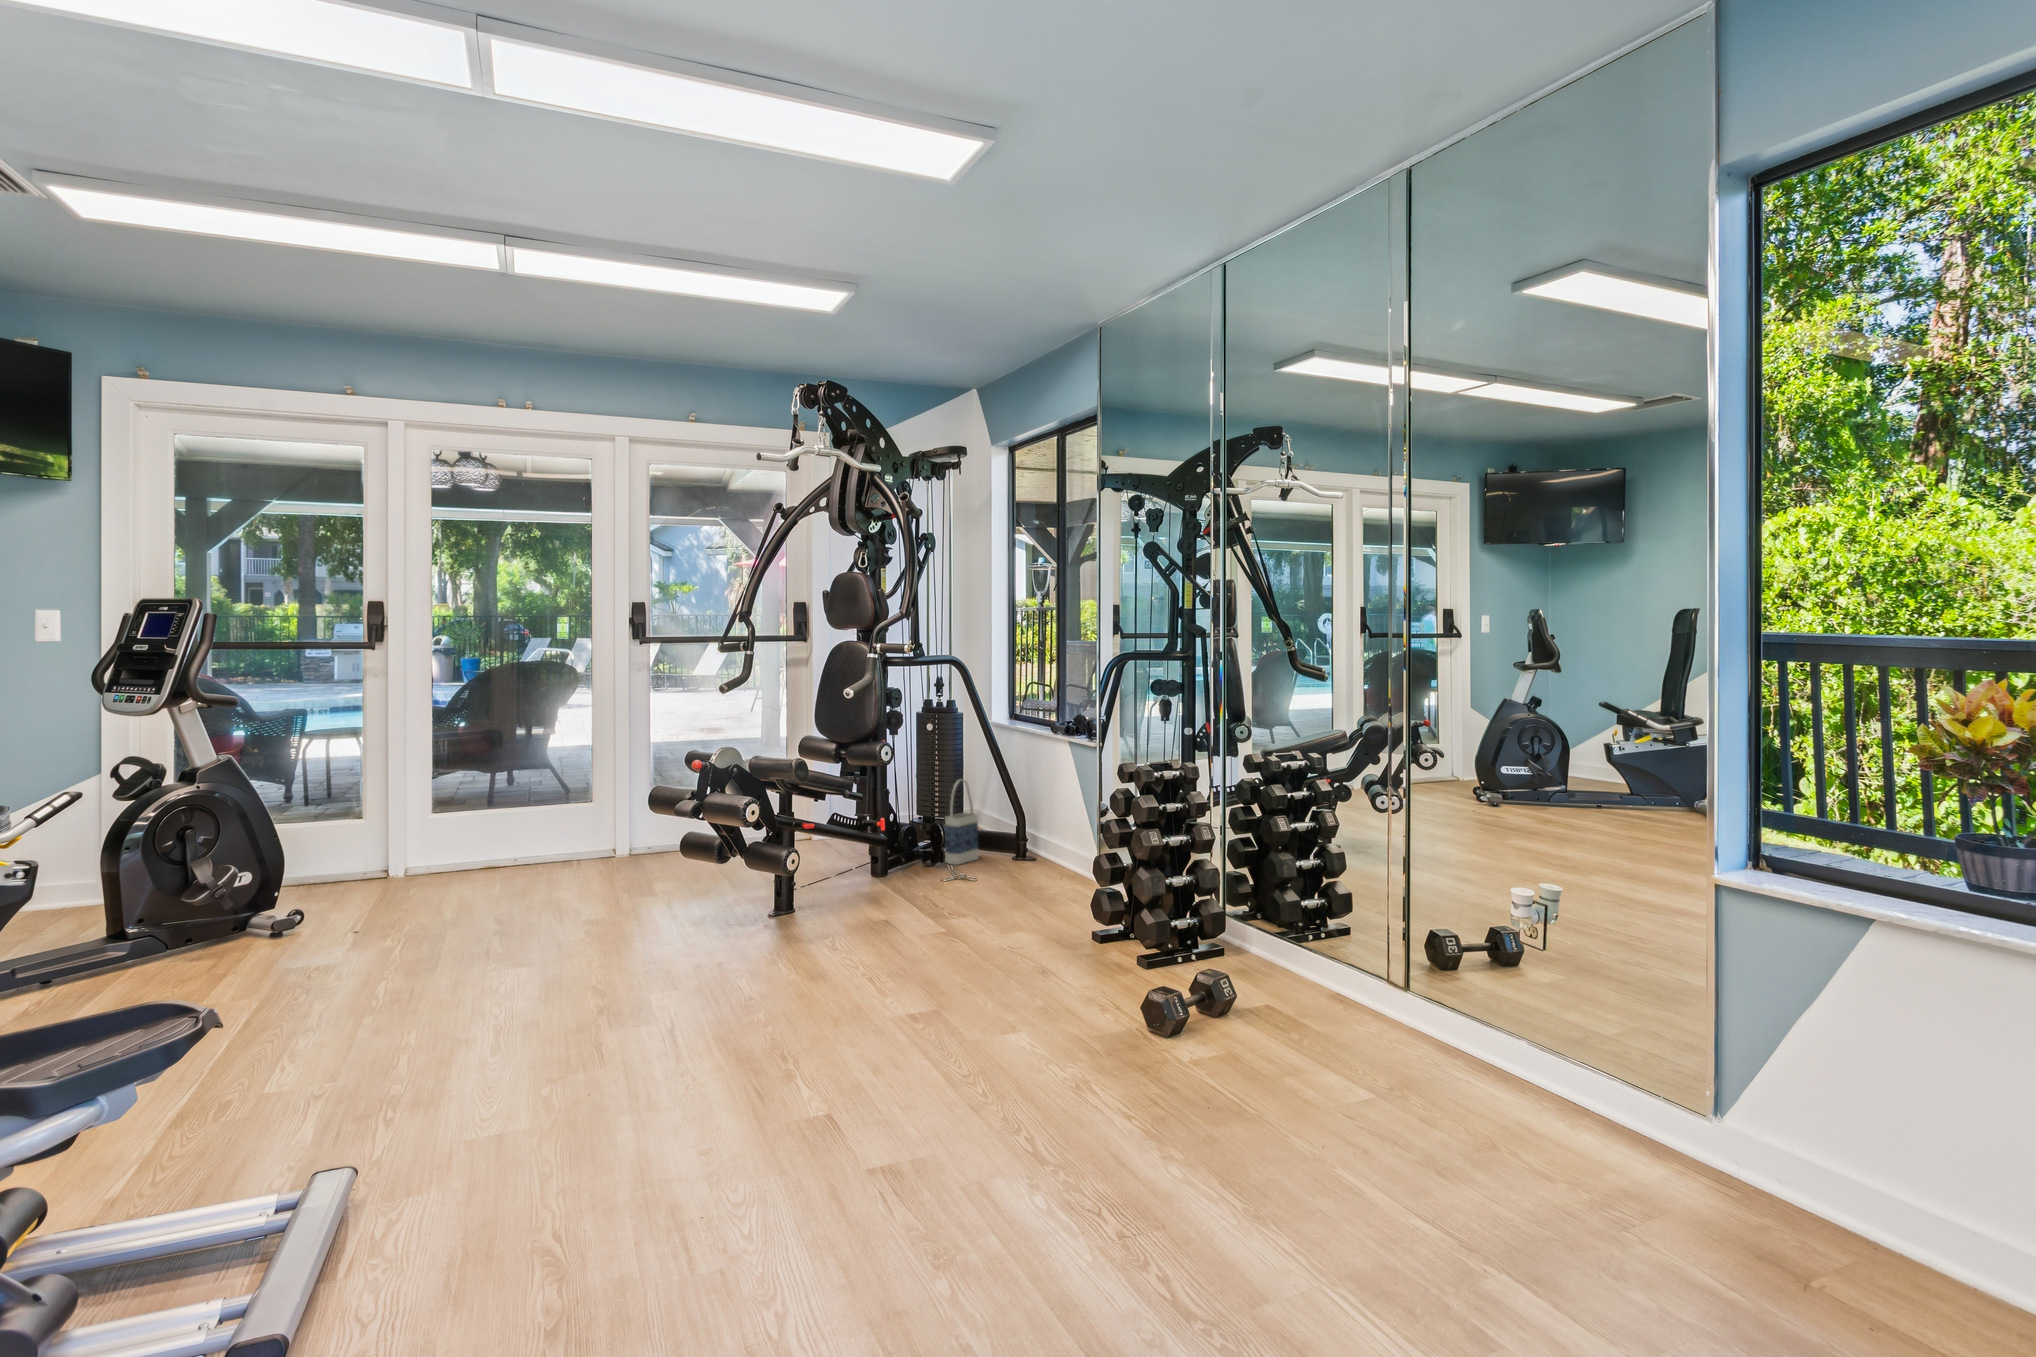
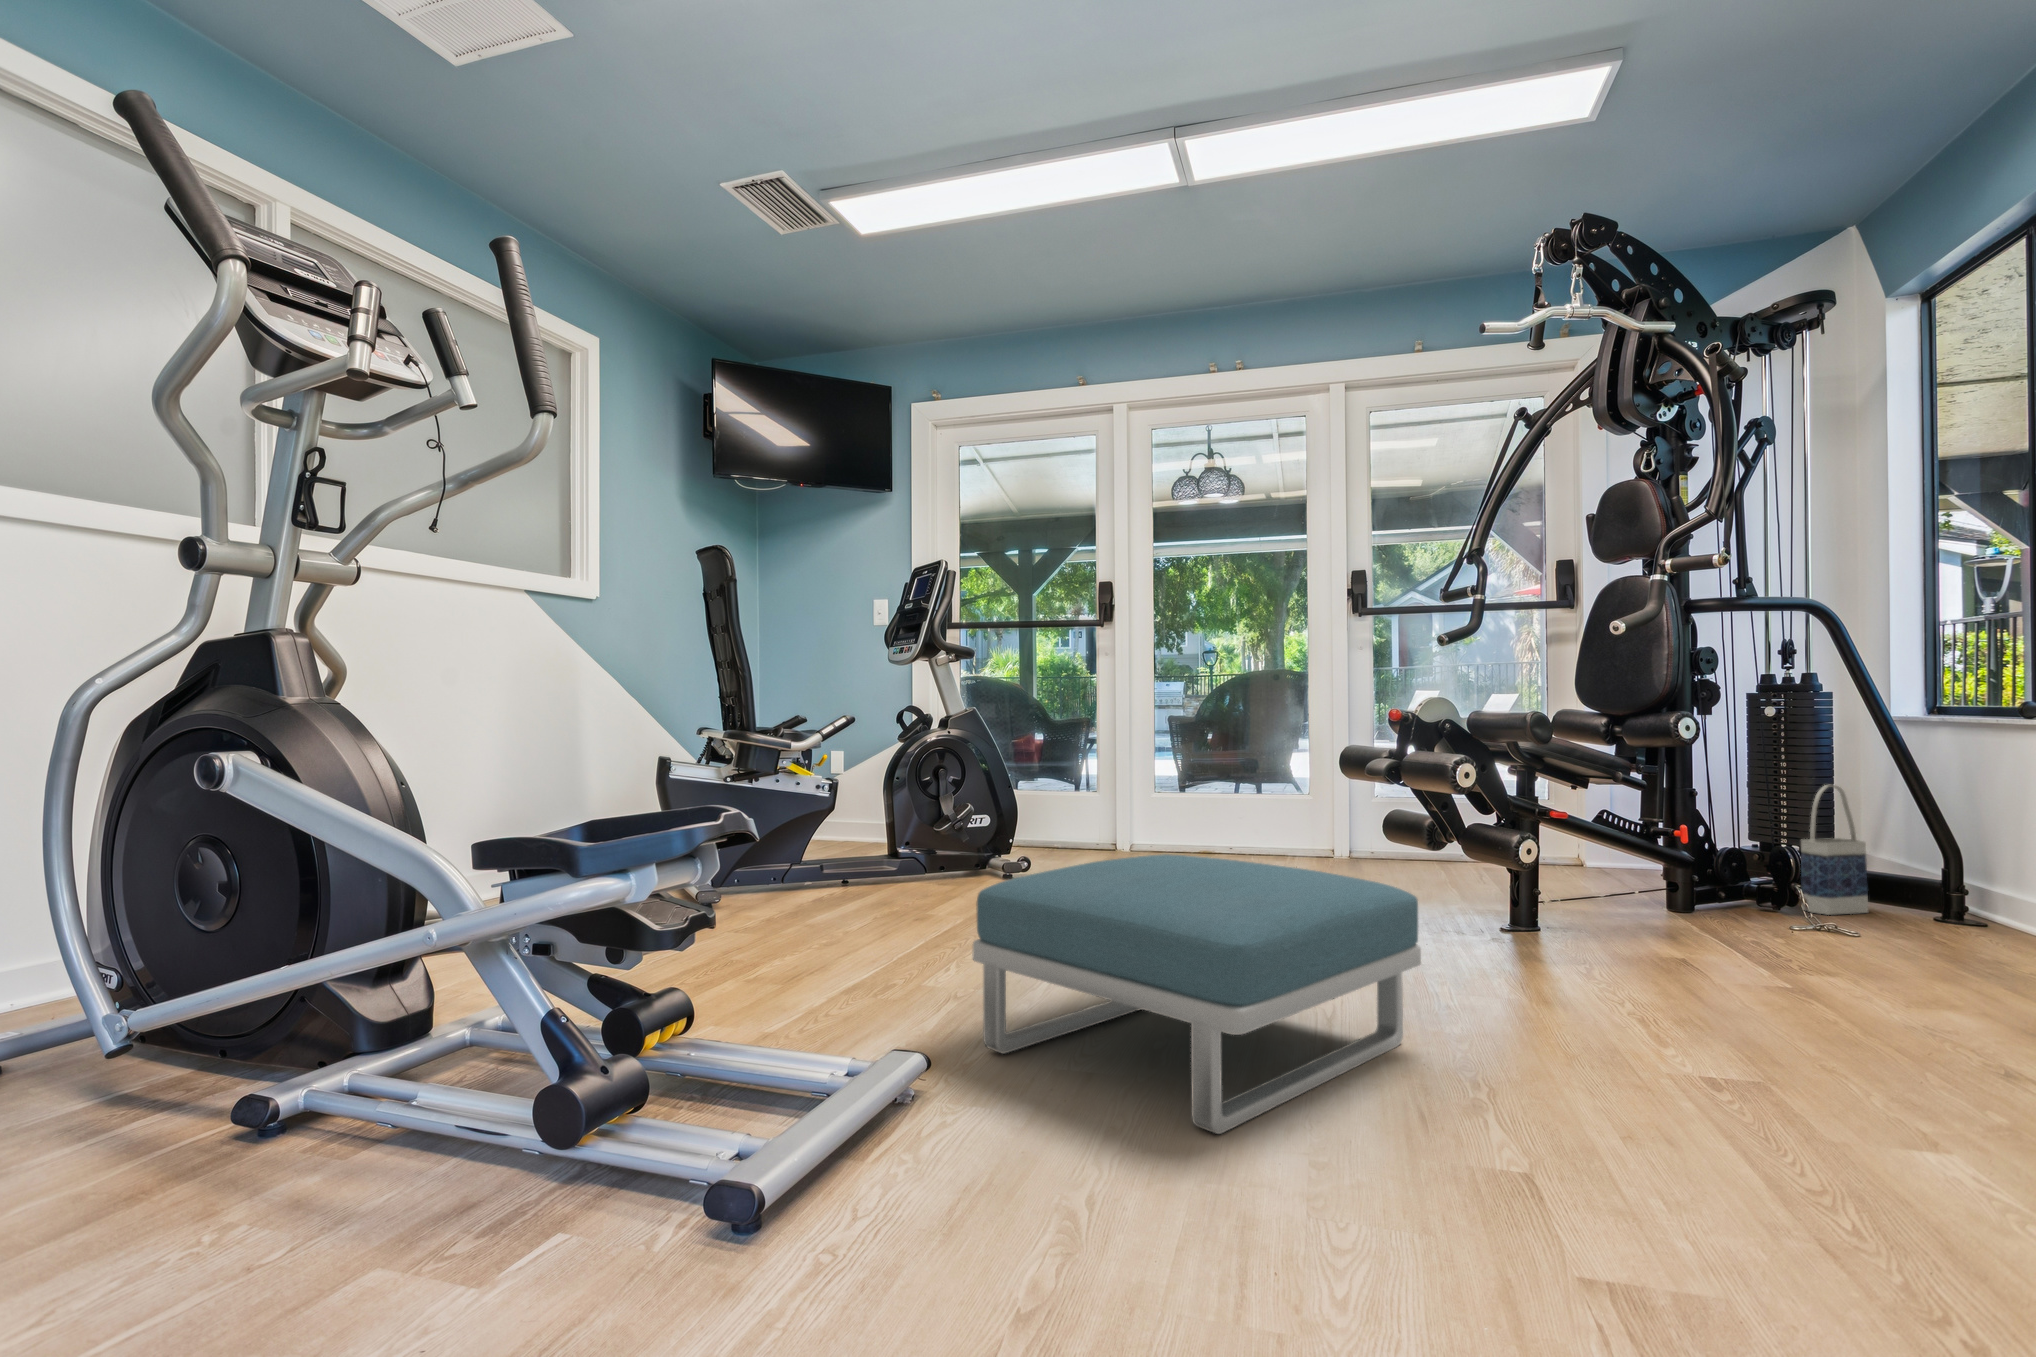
footstool: none [382,914,743,1128] -> present [972,854,1421,1134]

